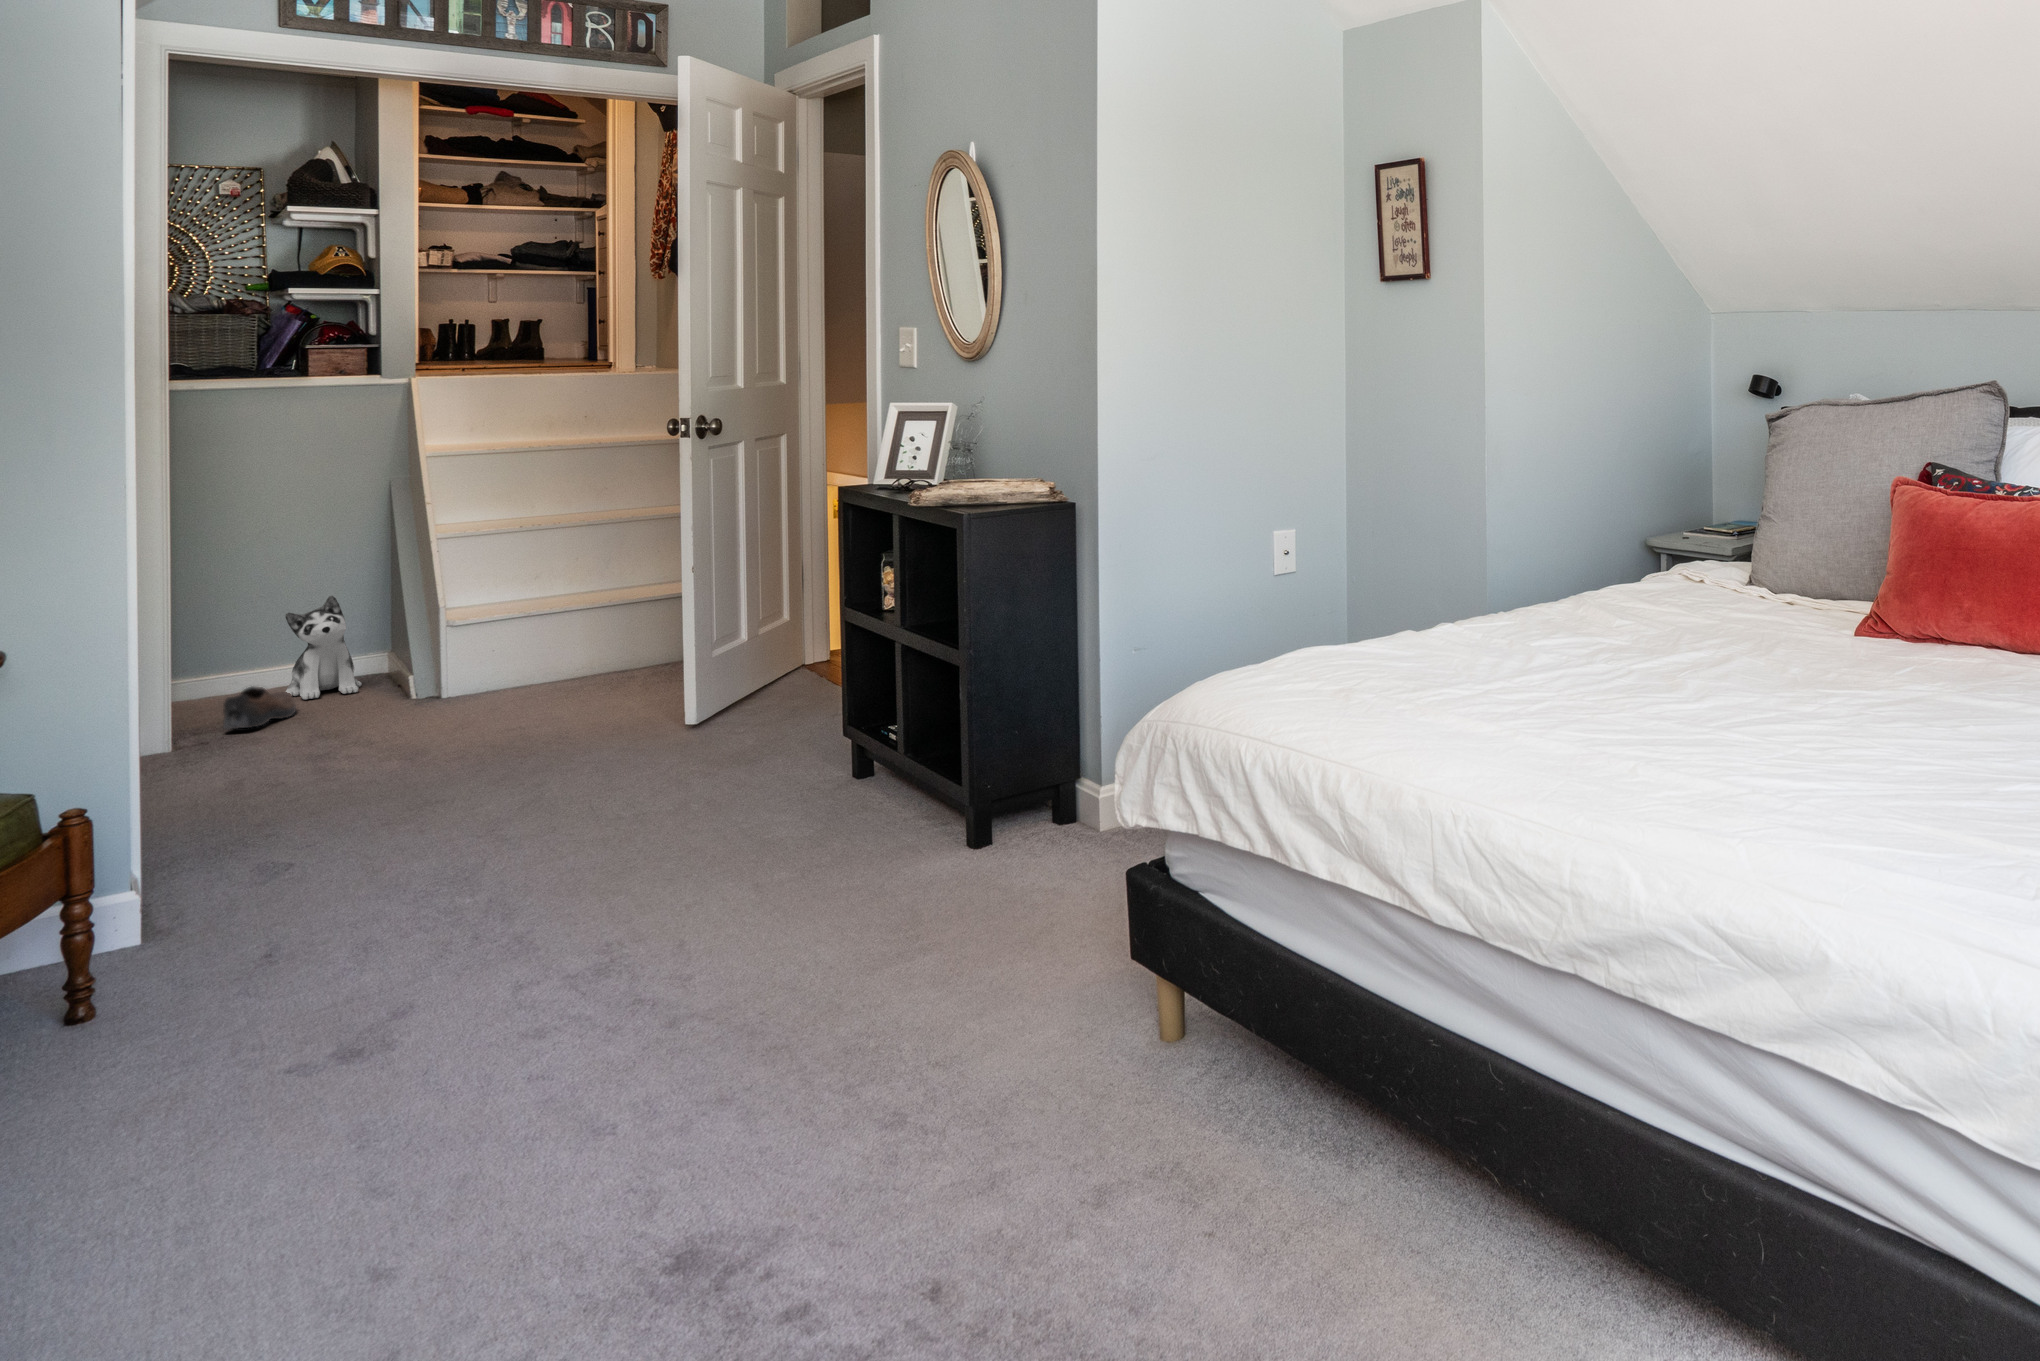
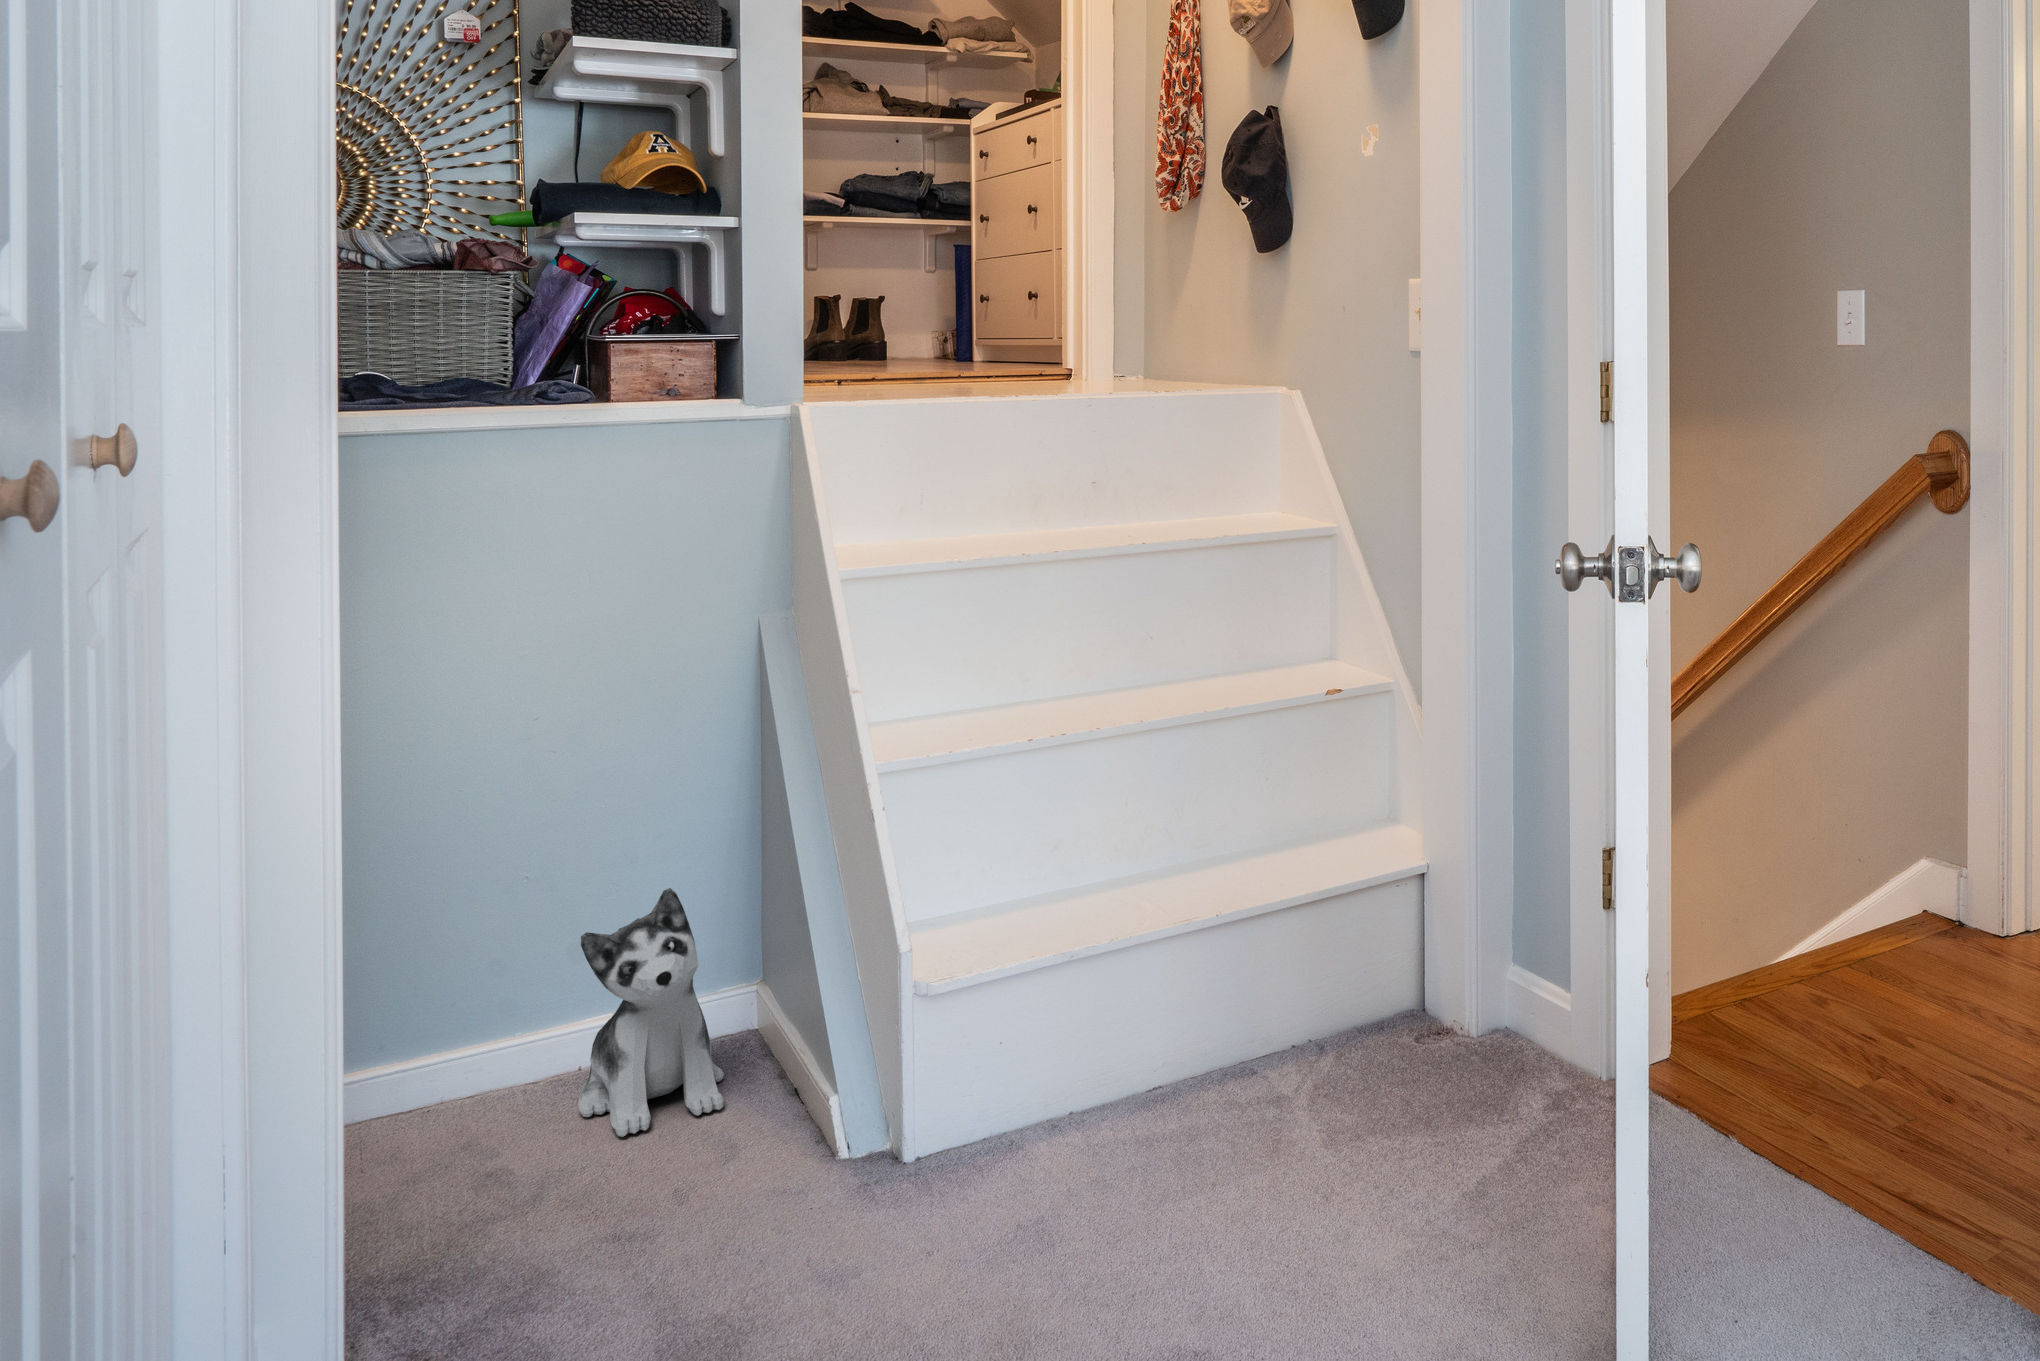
shoe: present [223,687,296,730] -> none [463,1145,612,1301]

